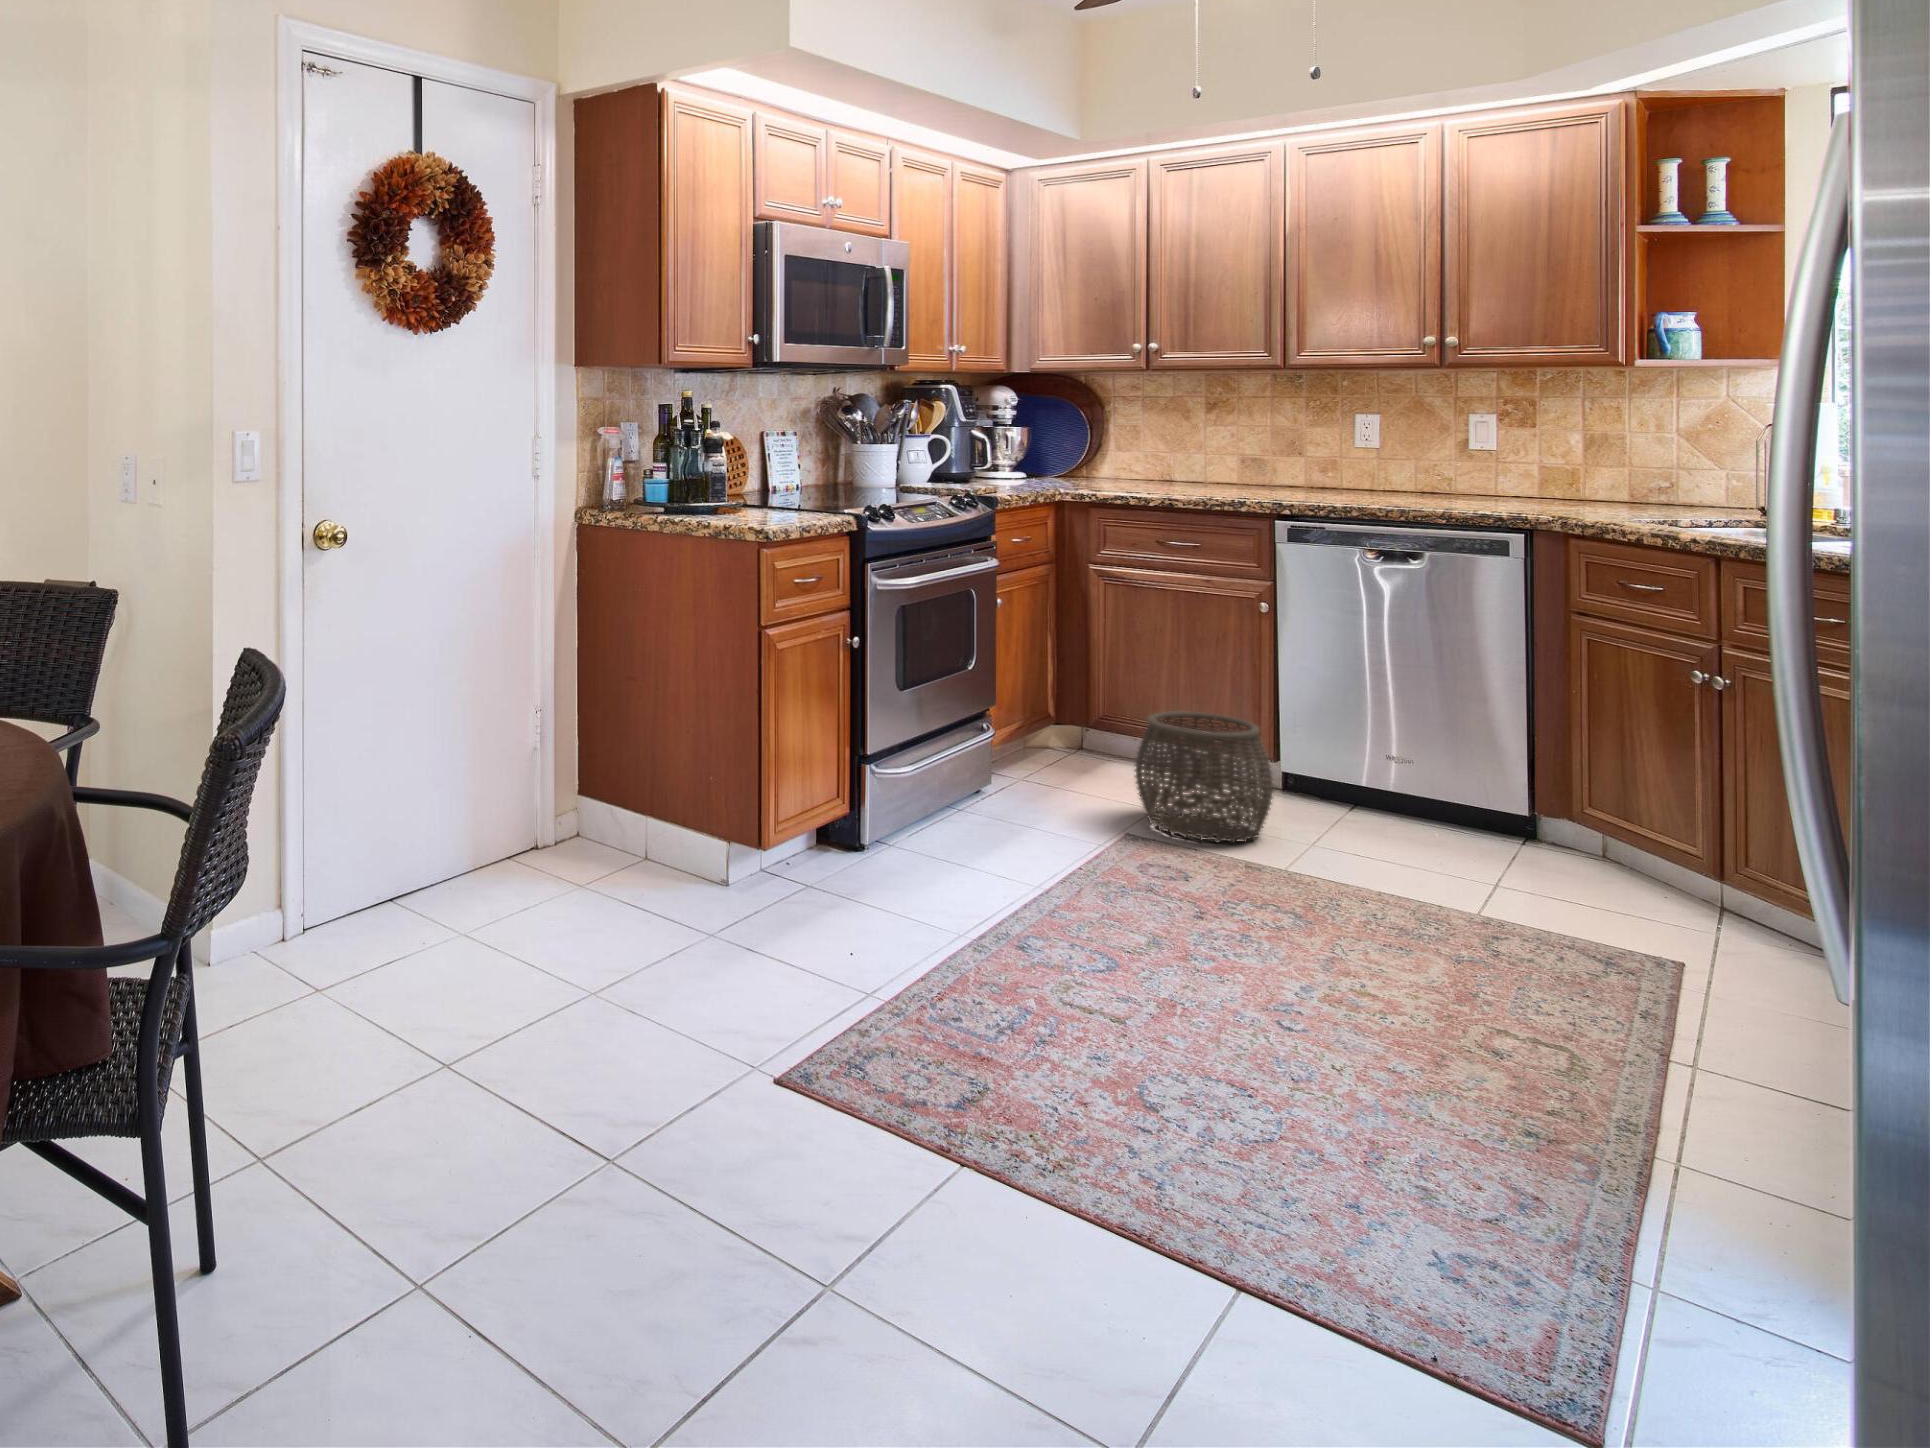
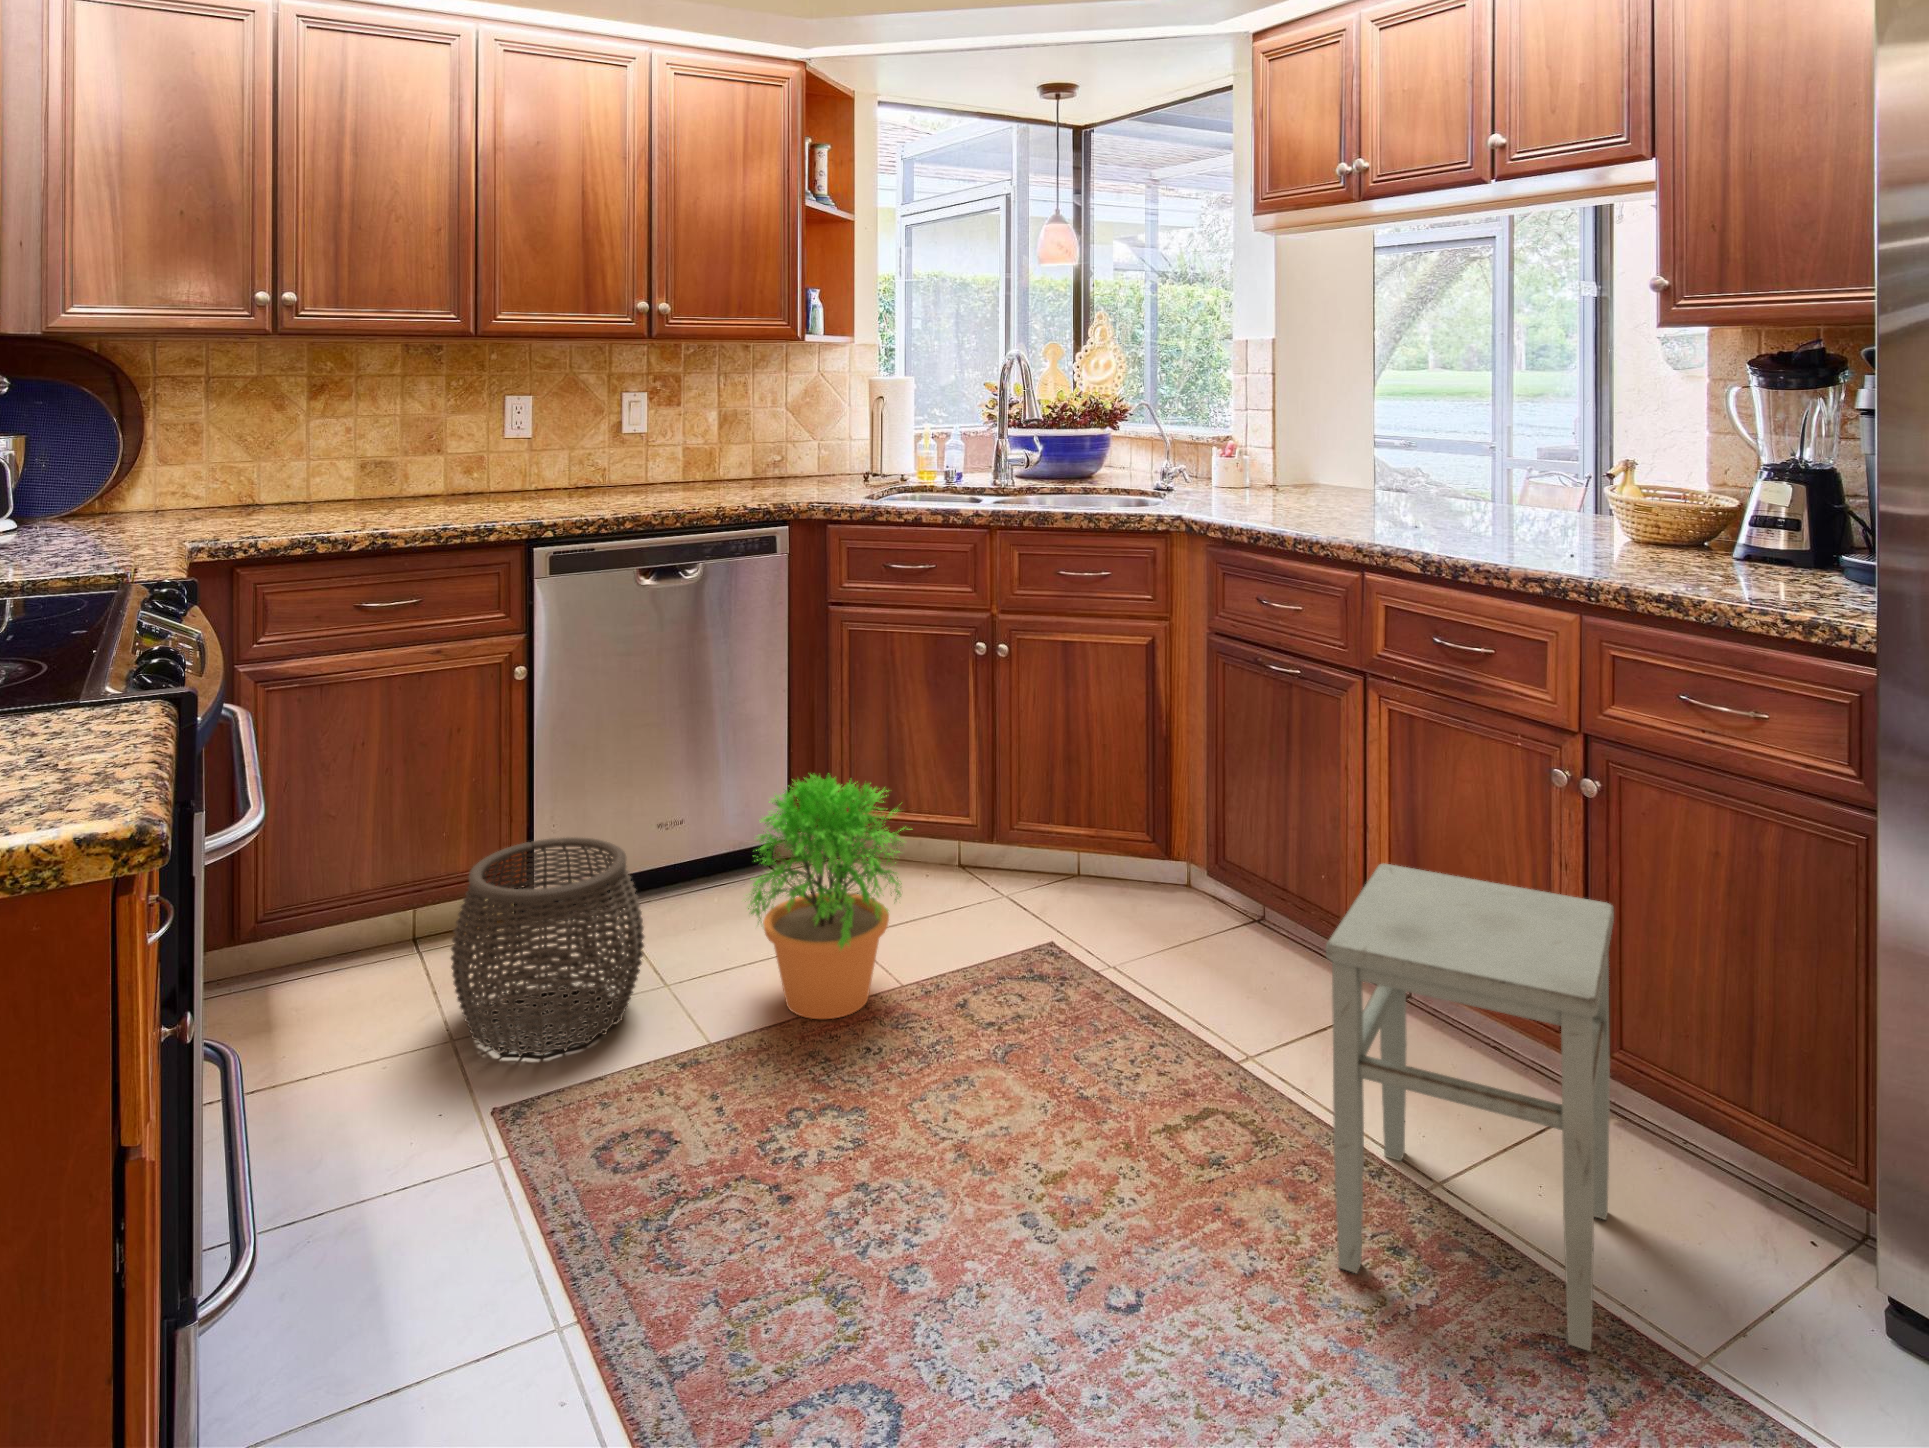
potted plant: none [1305,706,1481,901] -> present [748,773,903,1019]
stool: none [1428,827,1764,1205] -> present [1326,864,1614,1351]

